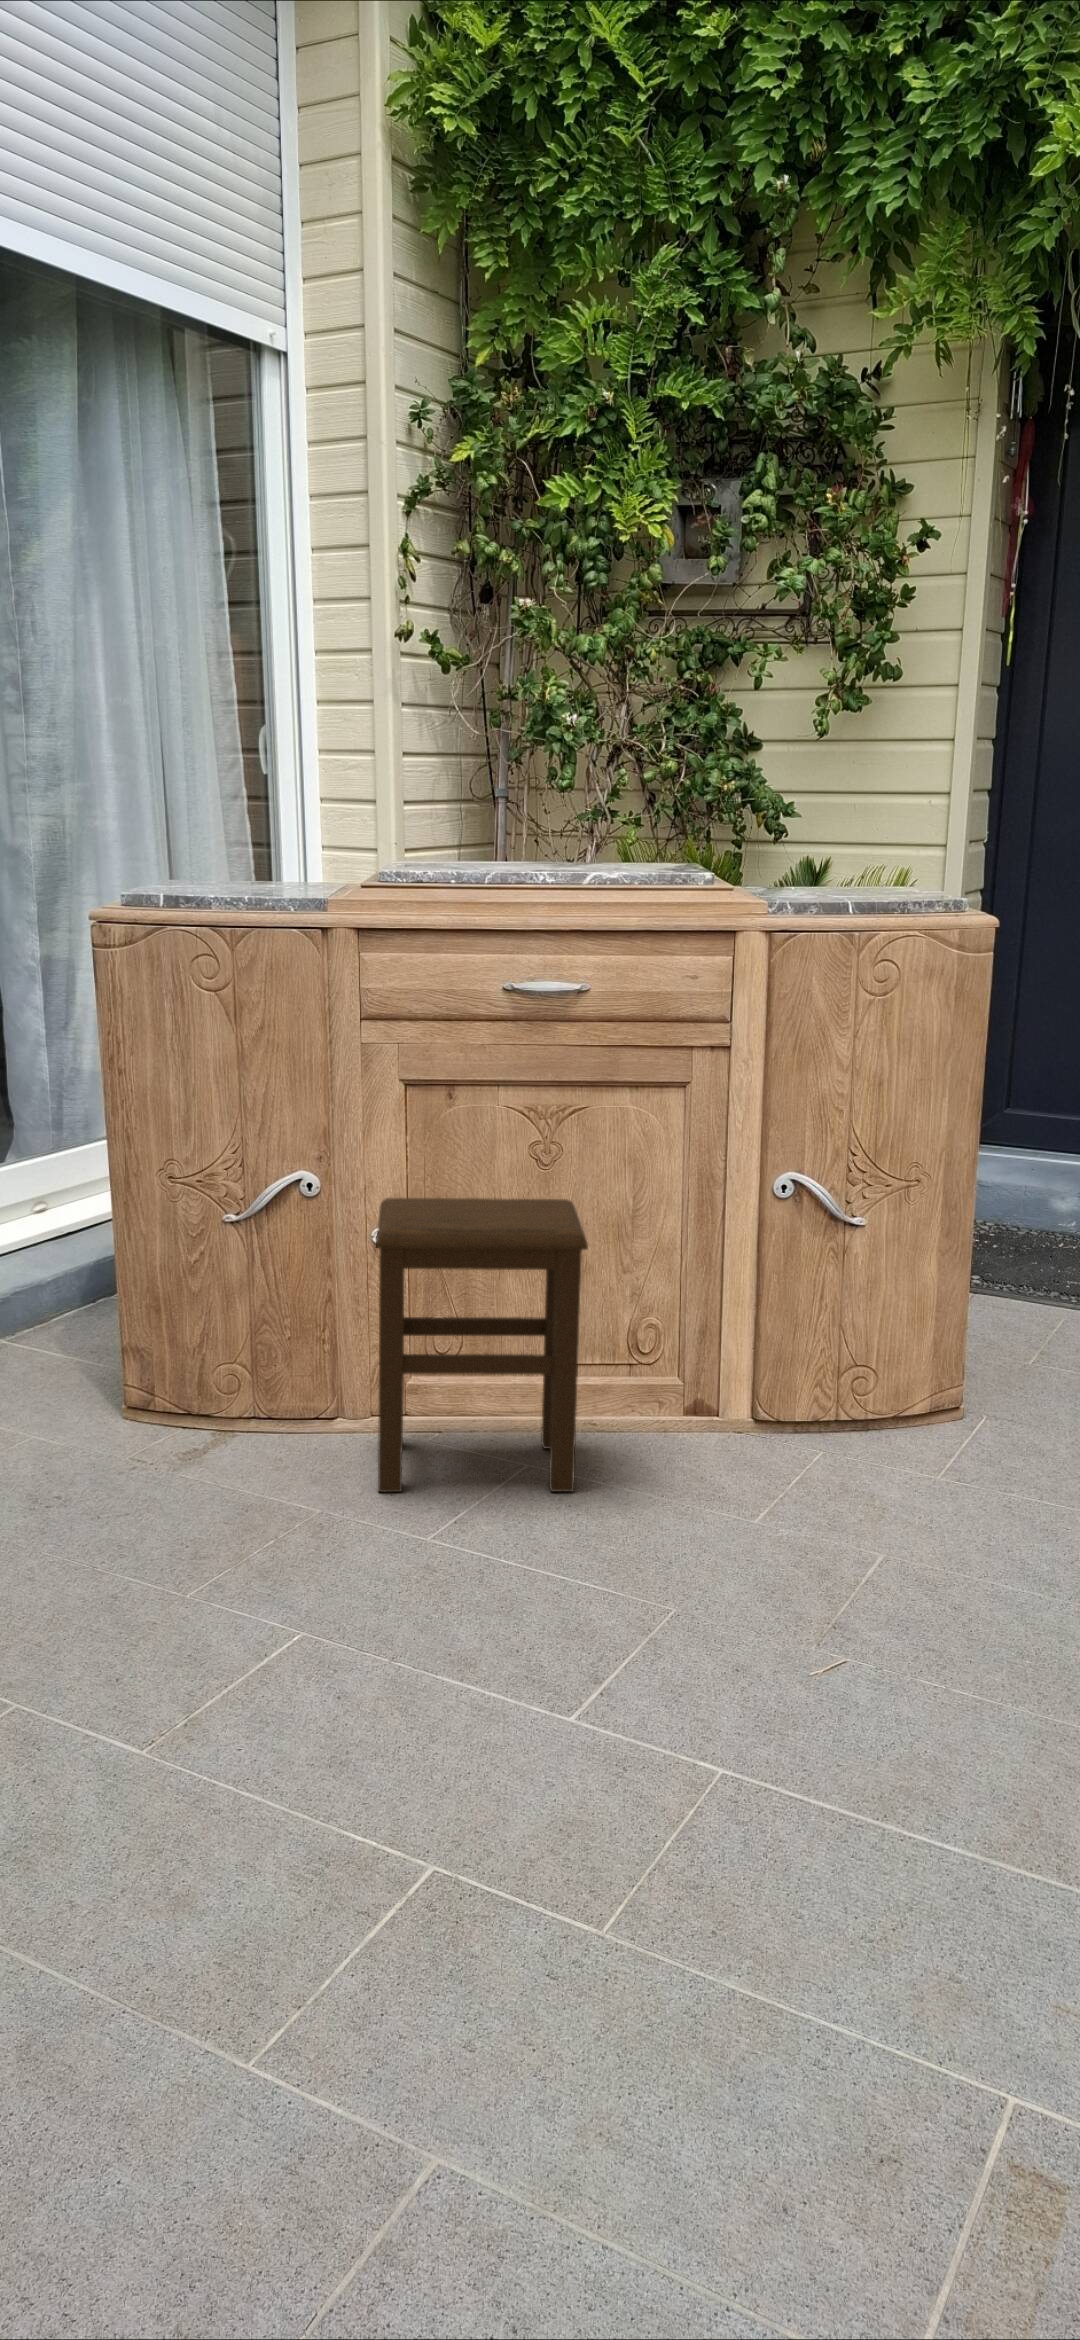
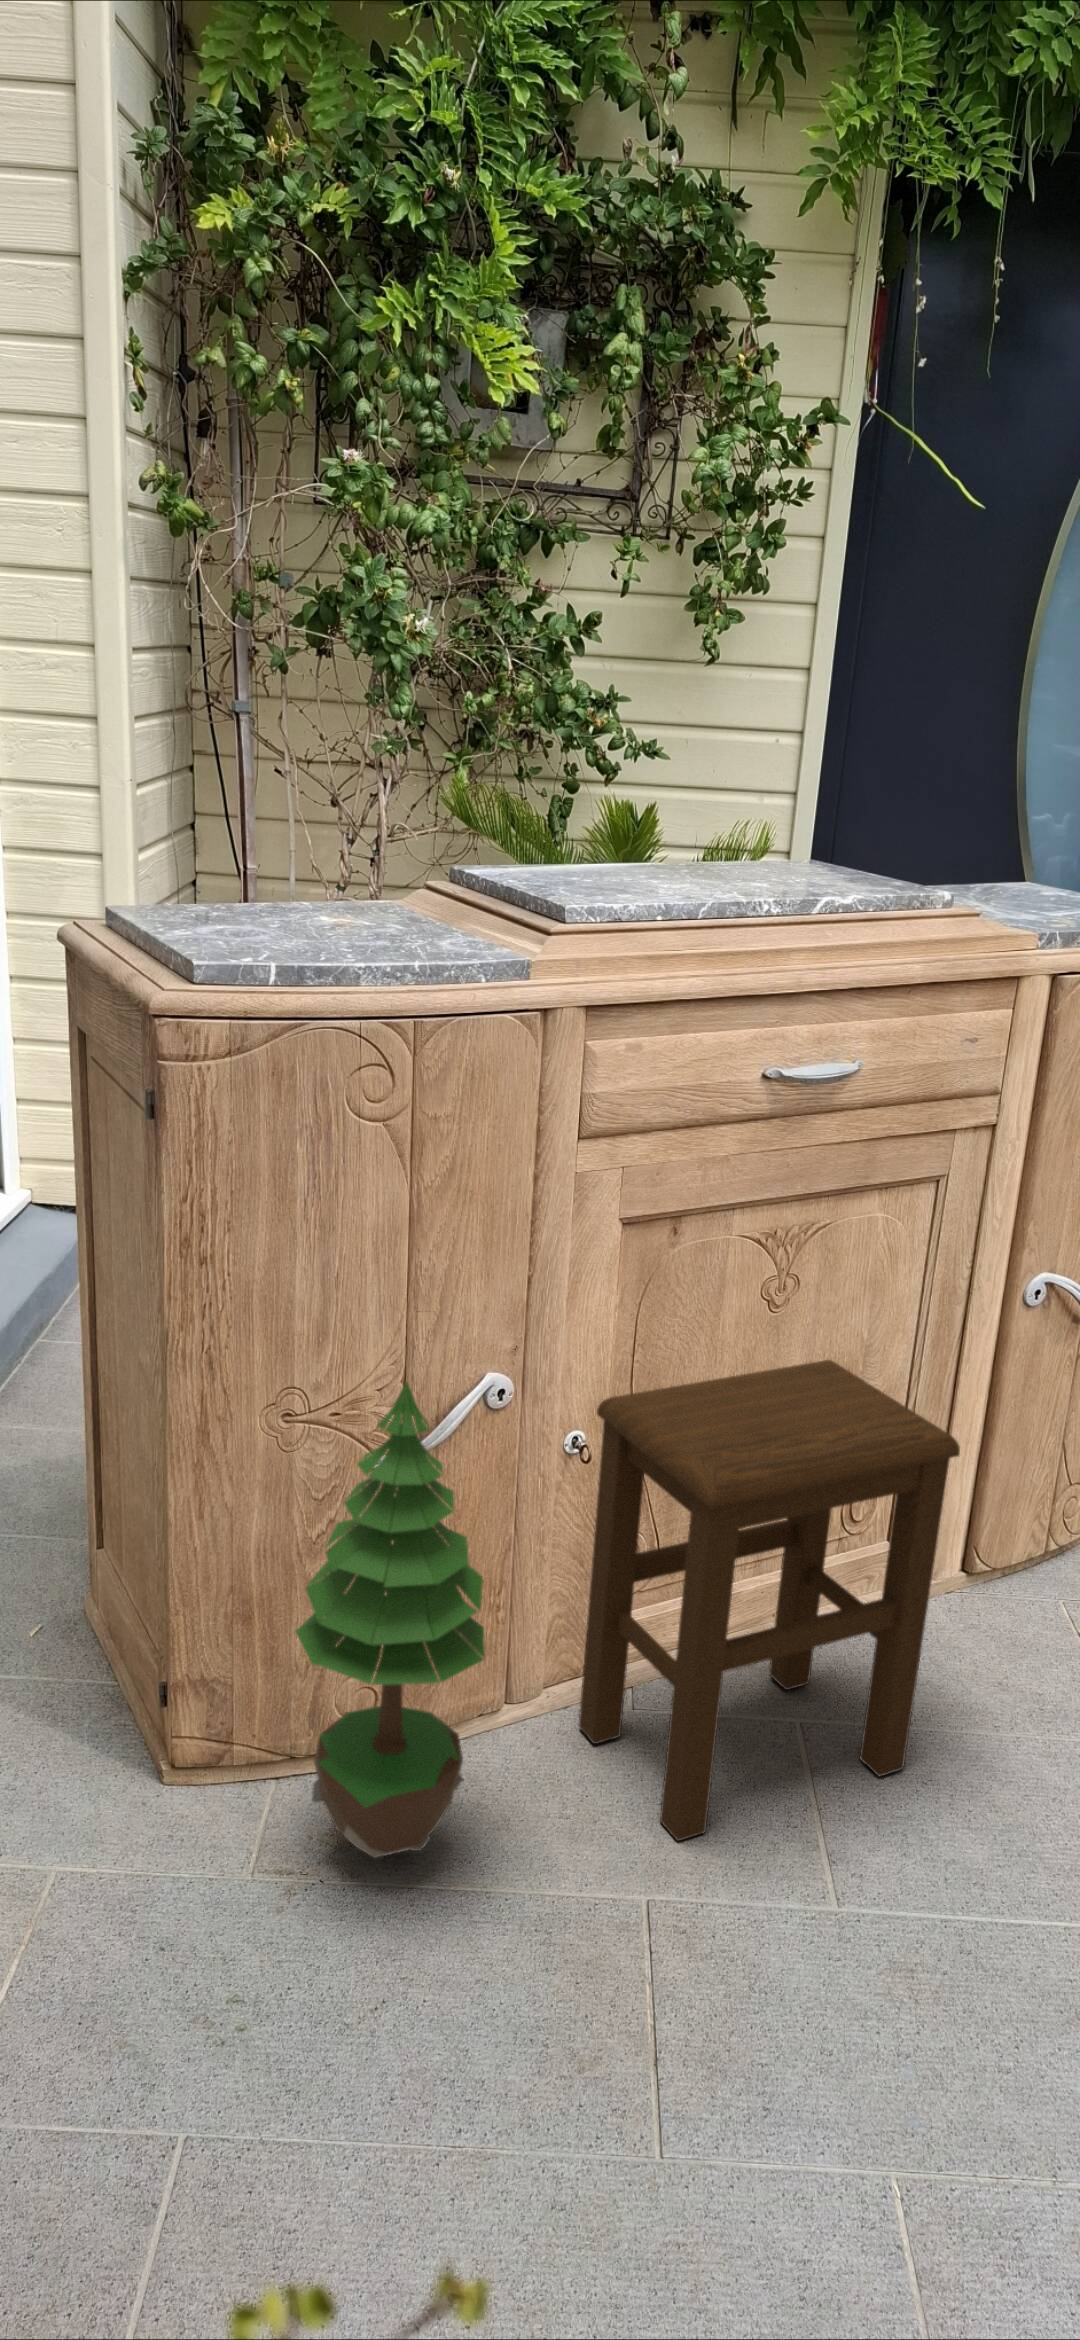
potted tree: none [132,1143,257,1465] -> present [295,1382,485,1858]

